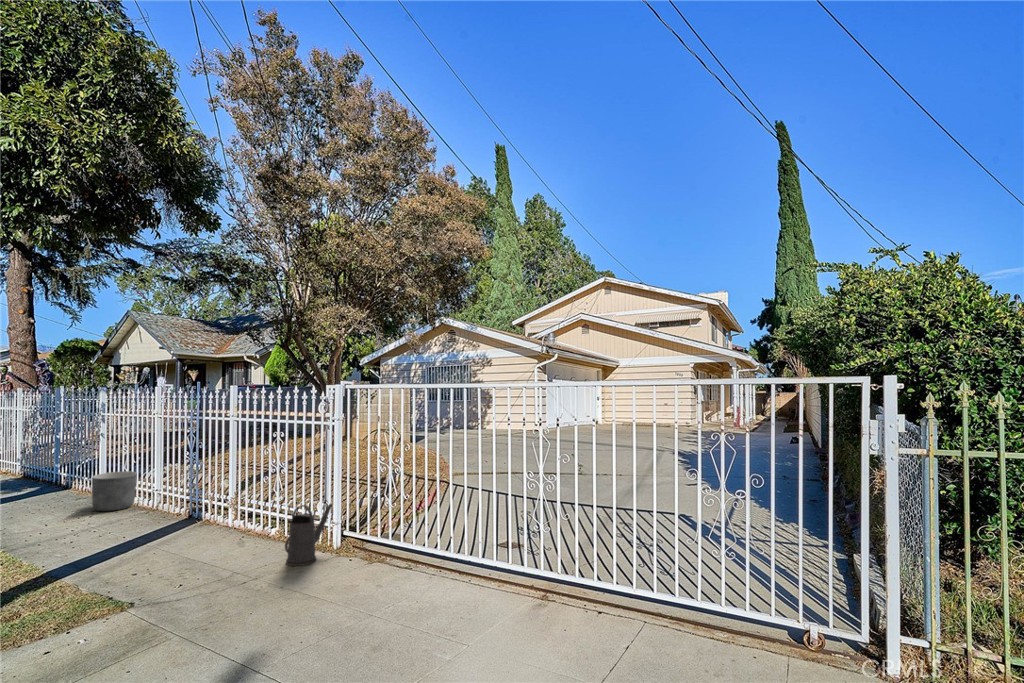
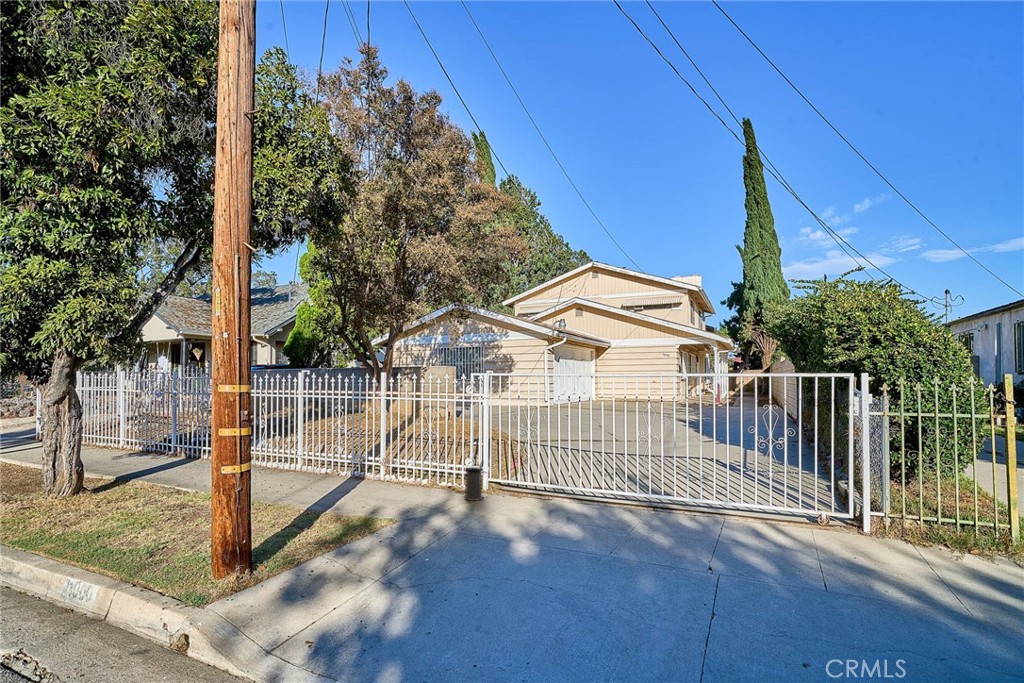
planter: present [92,471,137,511] -> none [273,444,303,474]

